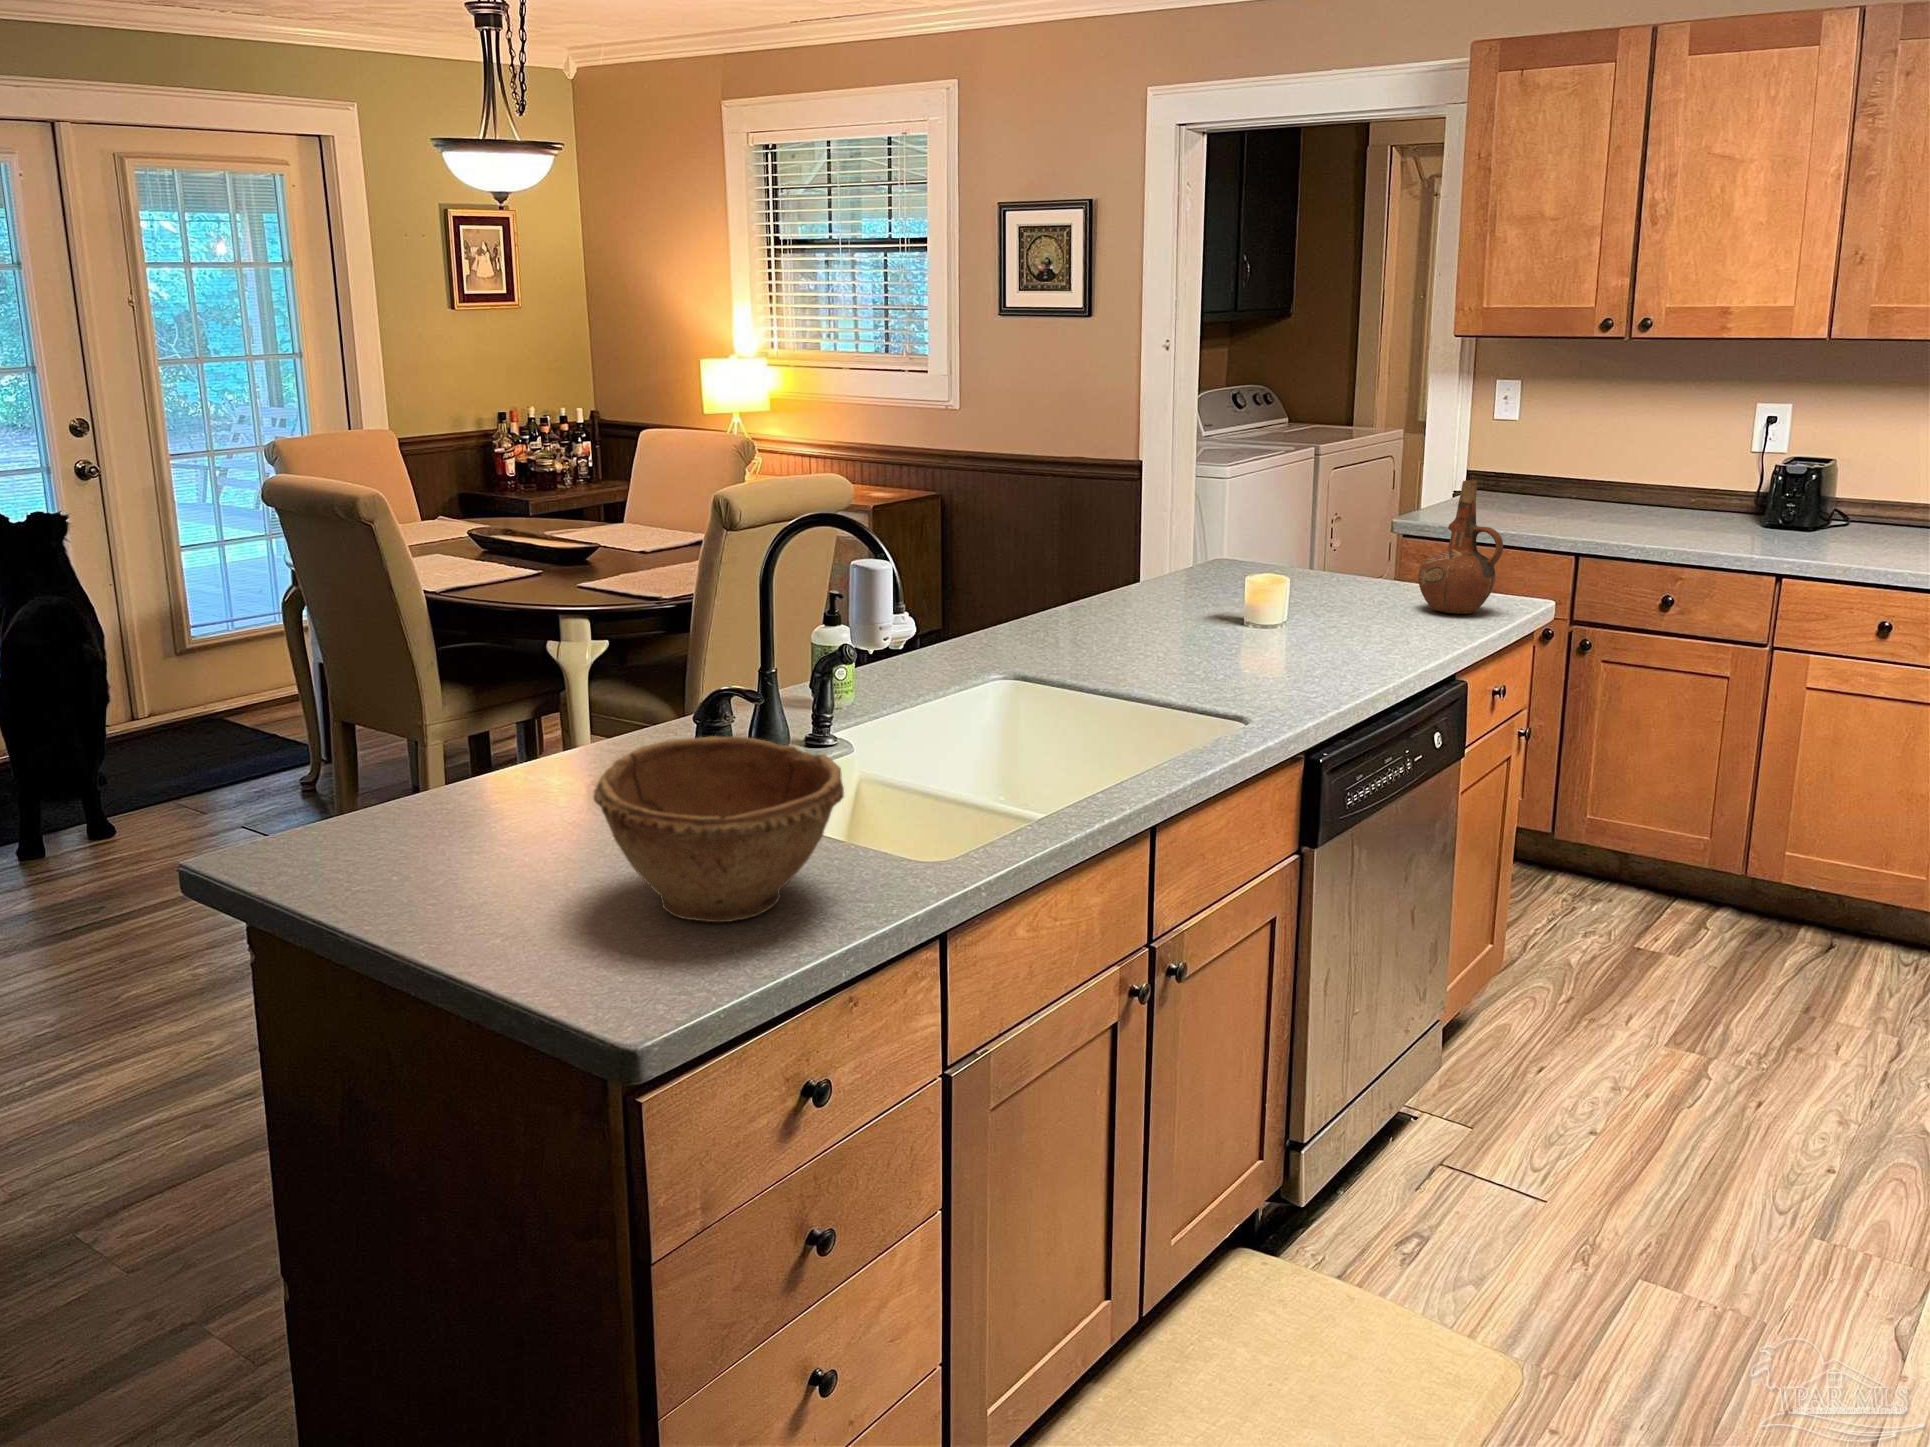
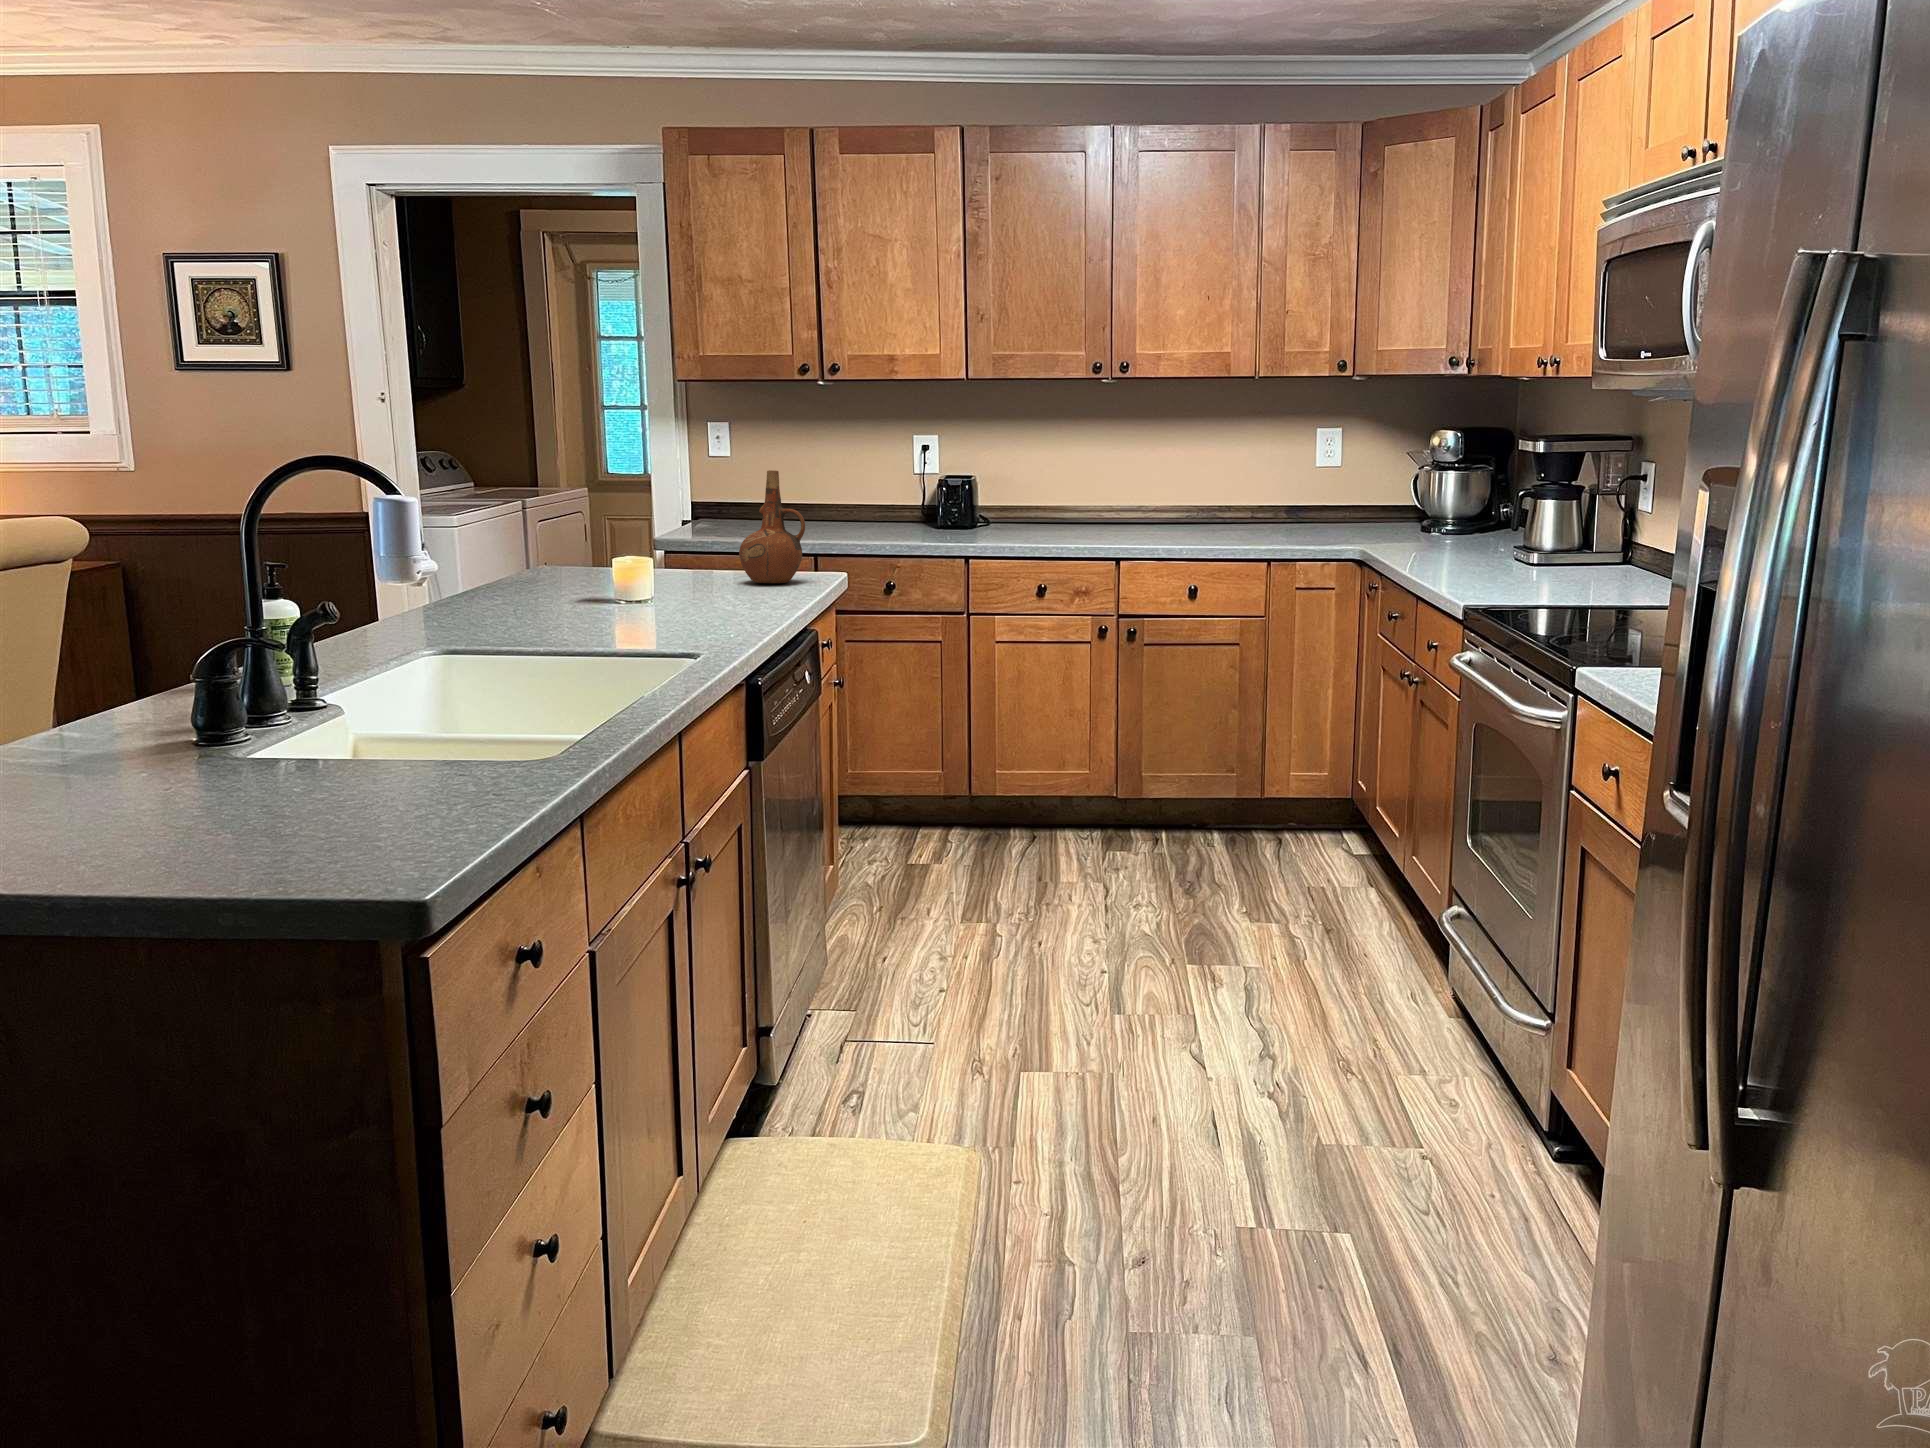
bowl: present [594,736,844,922] -> none [178,654,466,830]

